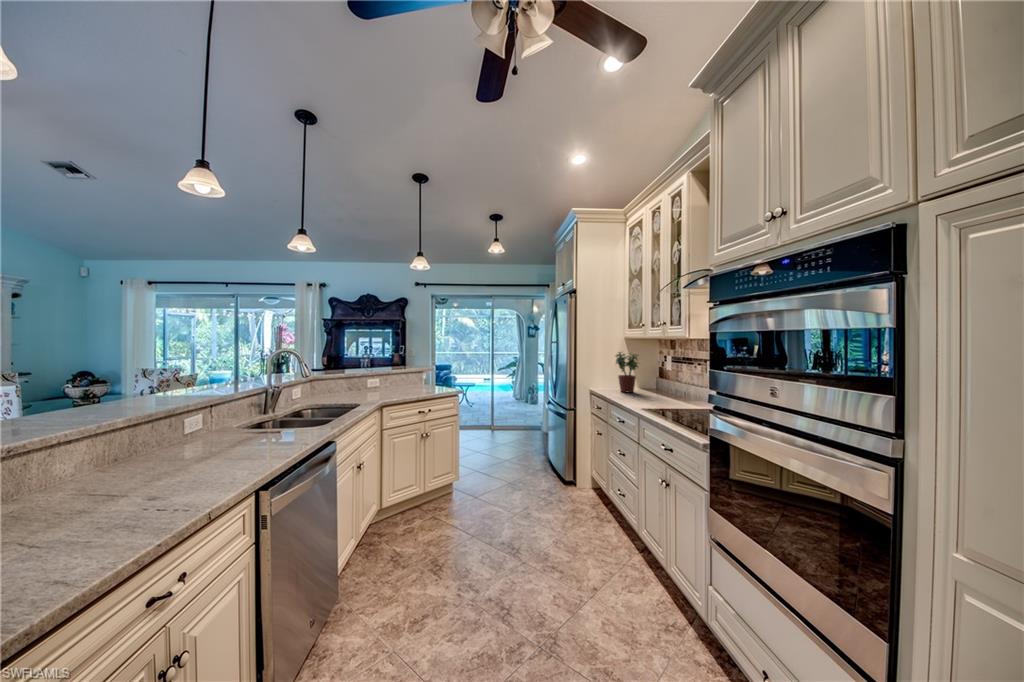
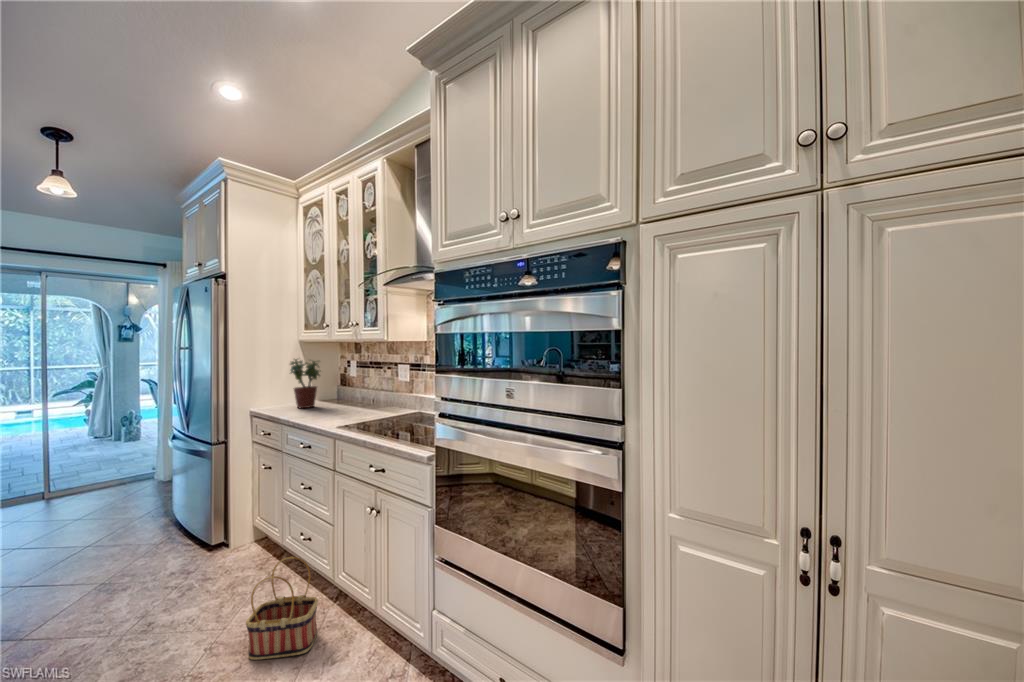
basket: none [579,501,626,579] -> present [246,557,318,660]

